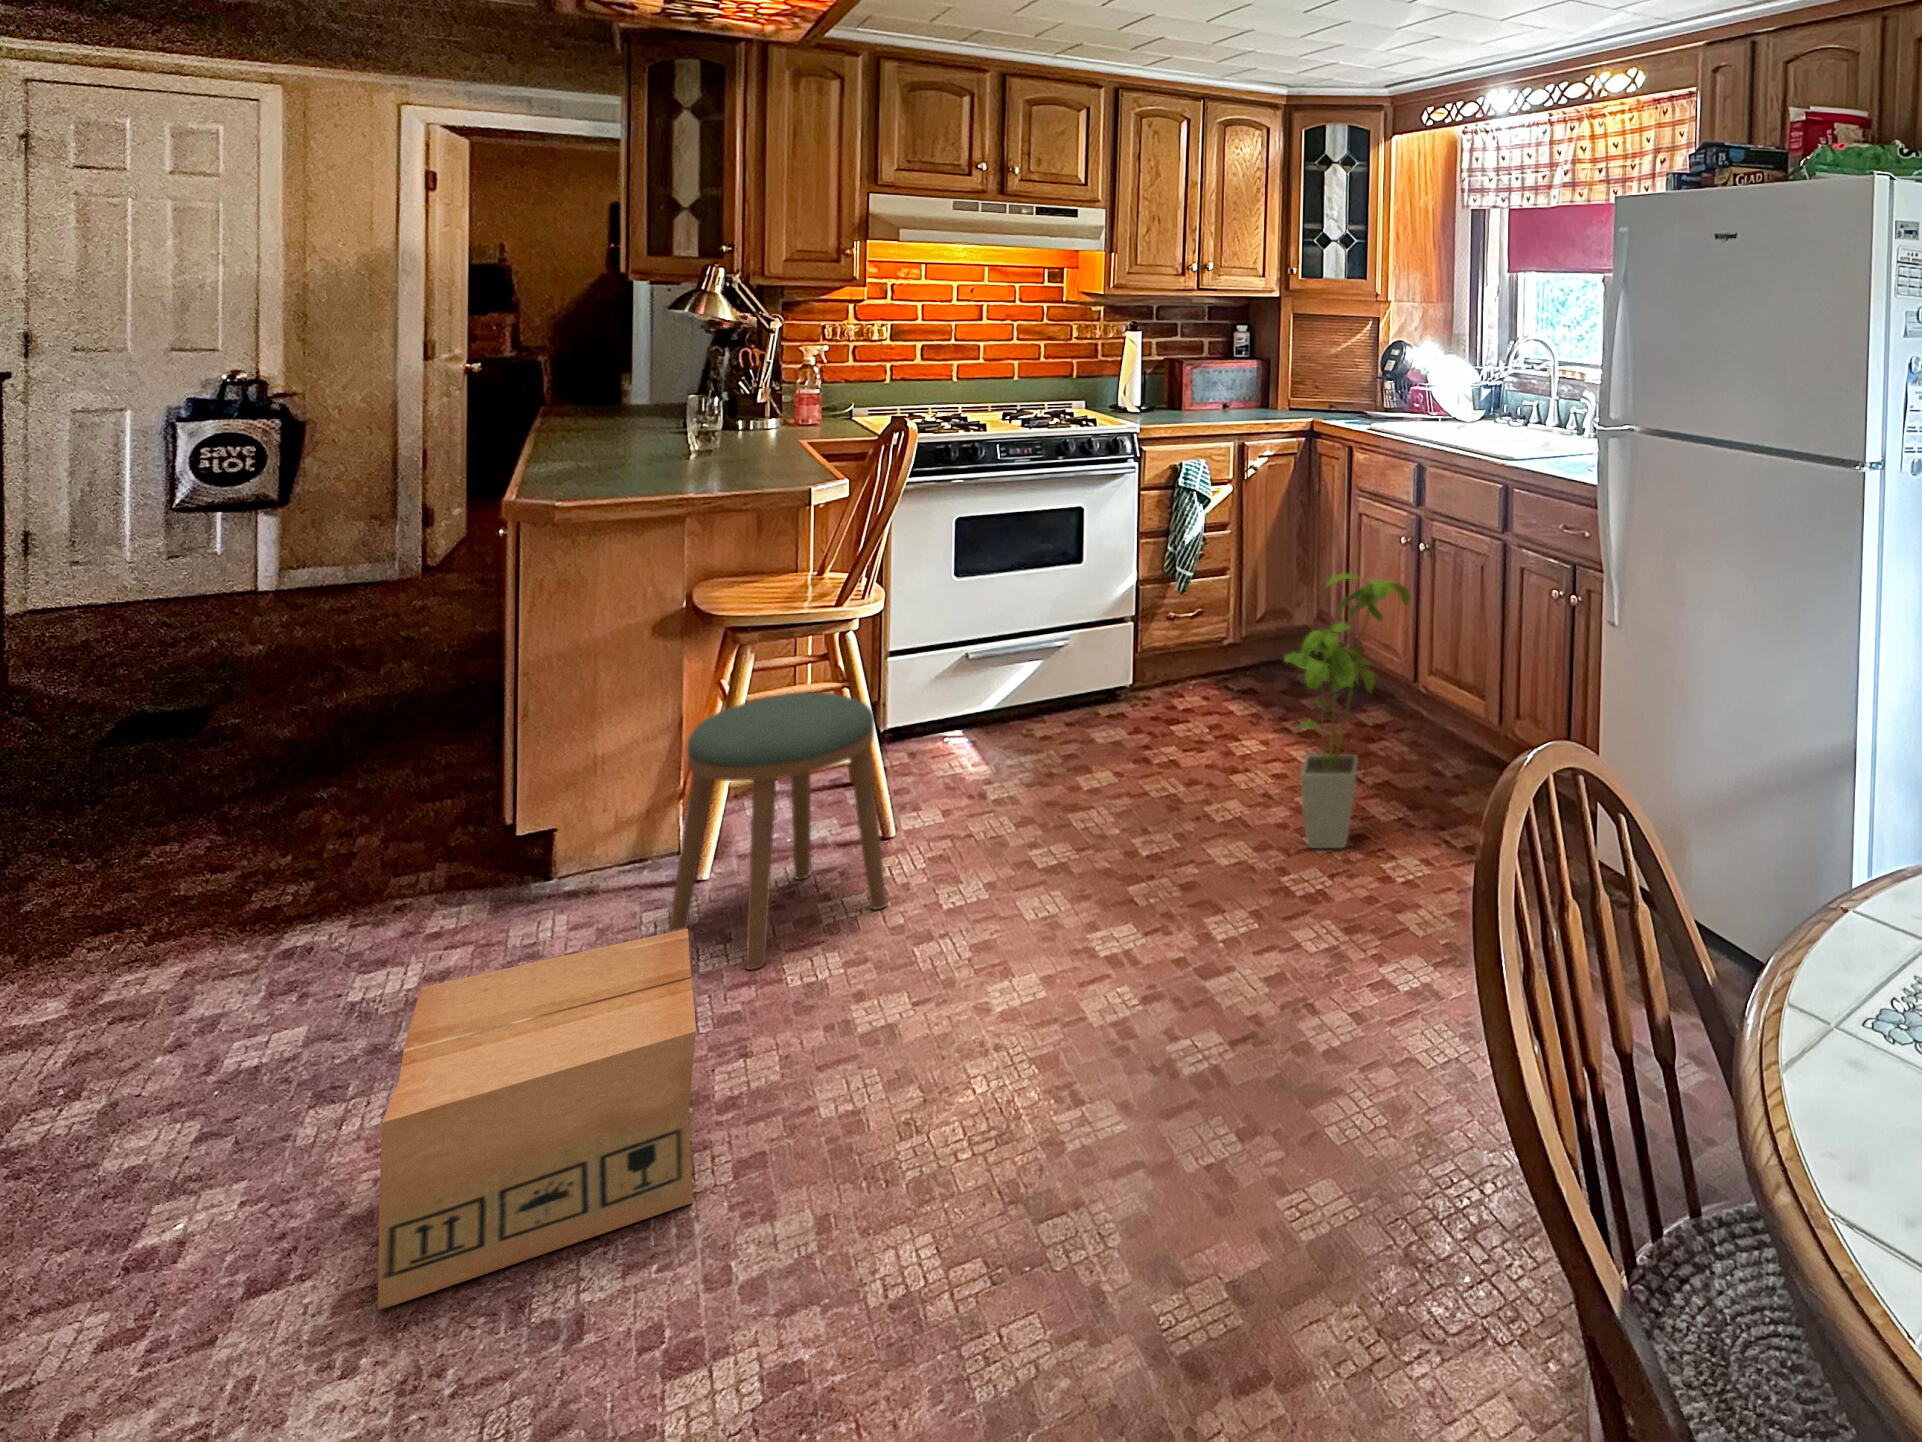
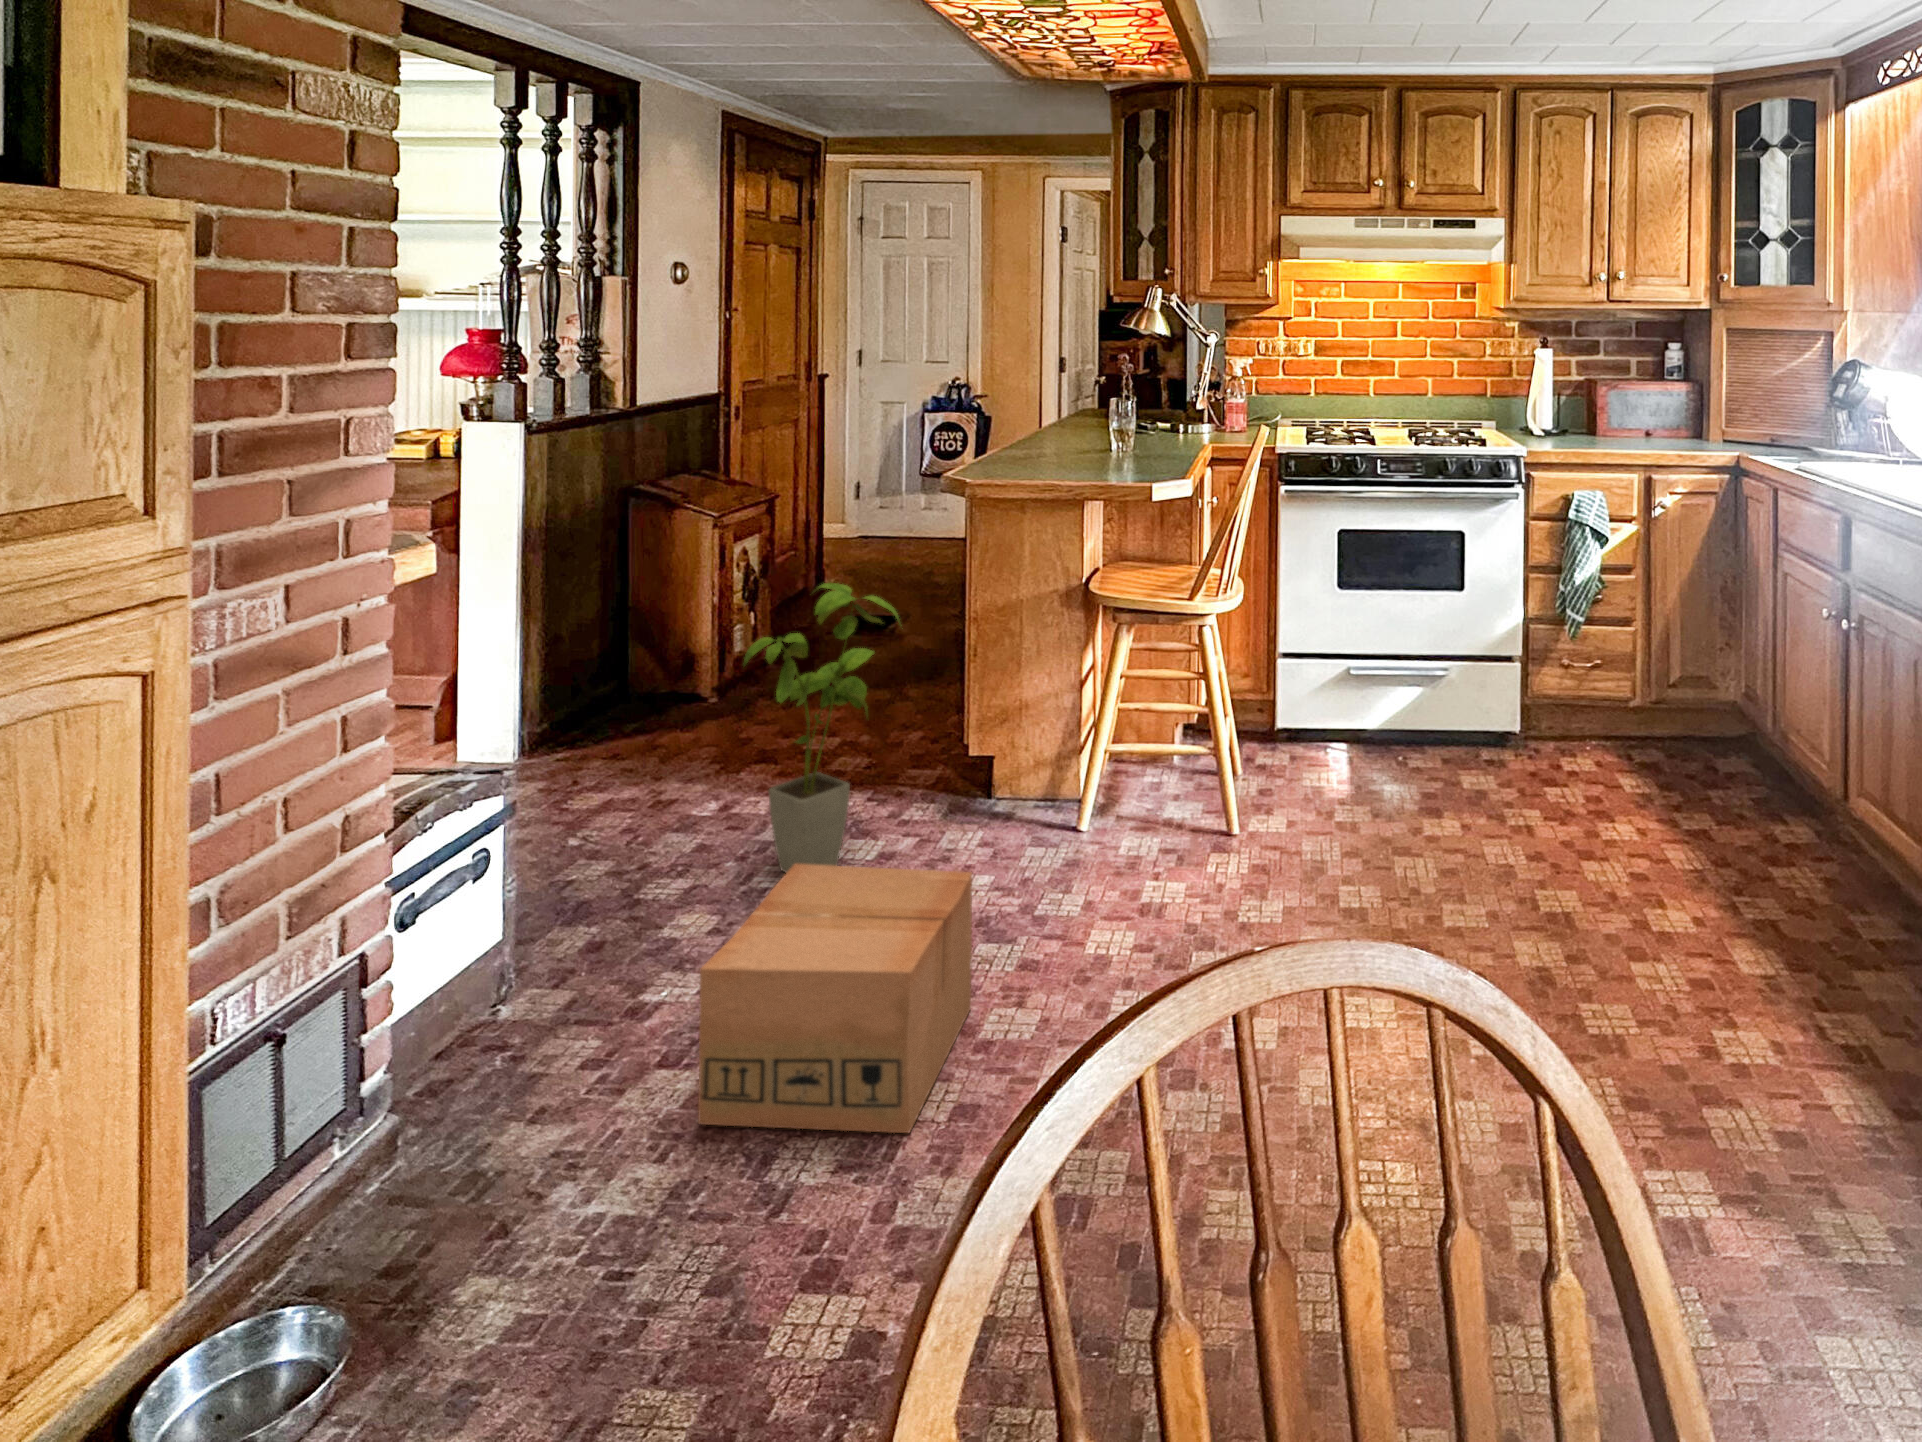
house plant: present [1284,574,1411,848] -> present [744,583,899,873]
stool: present [668,693,887,970] -> none [1033,675,1195,926]

